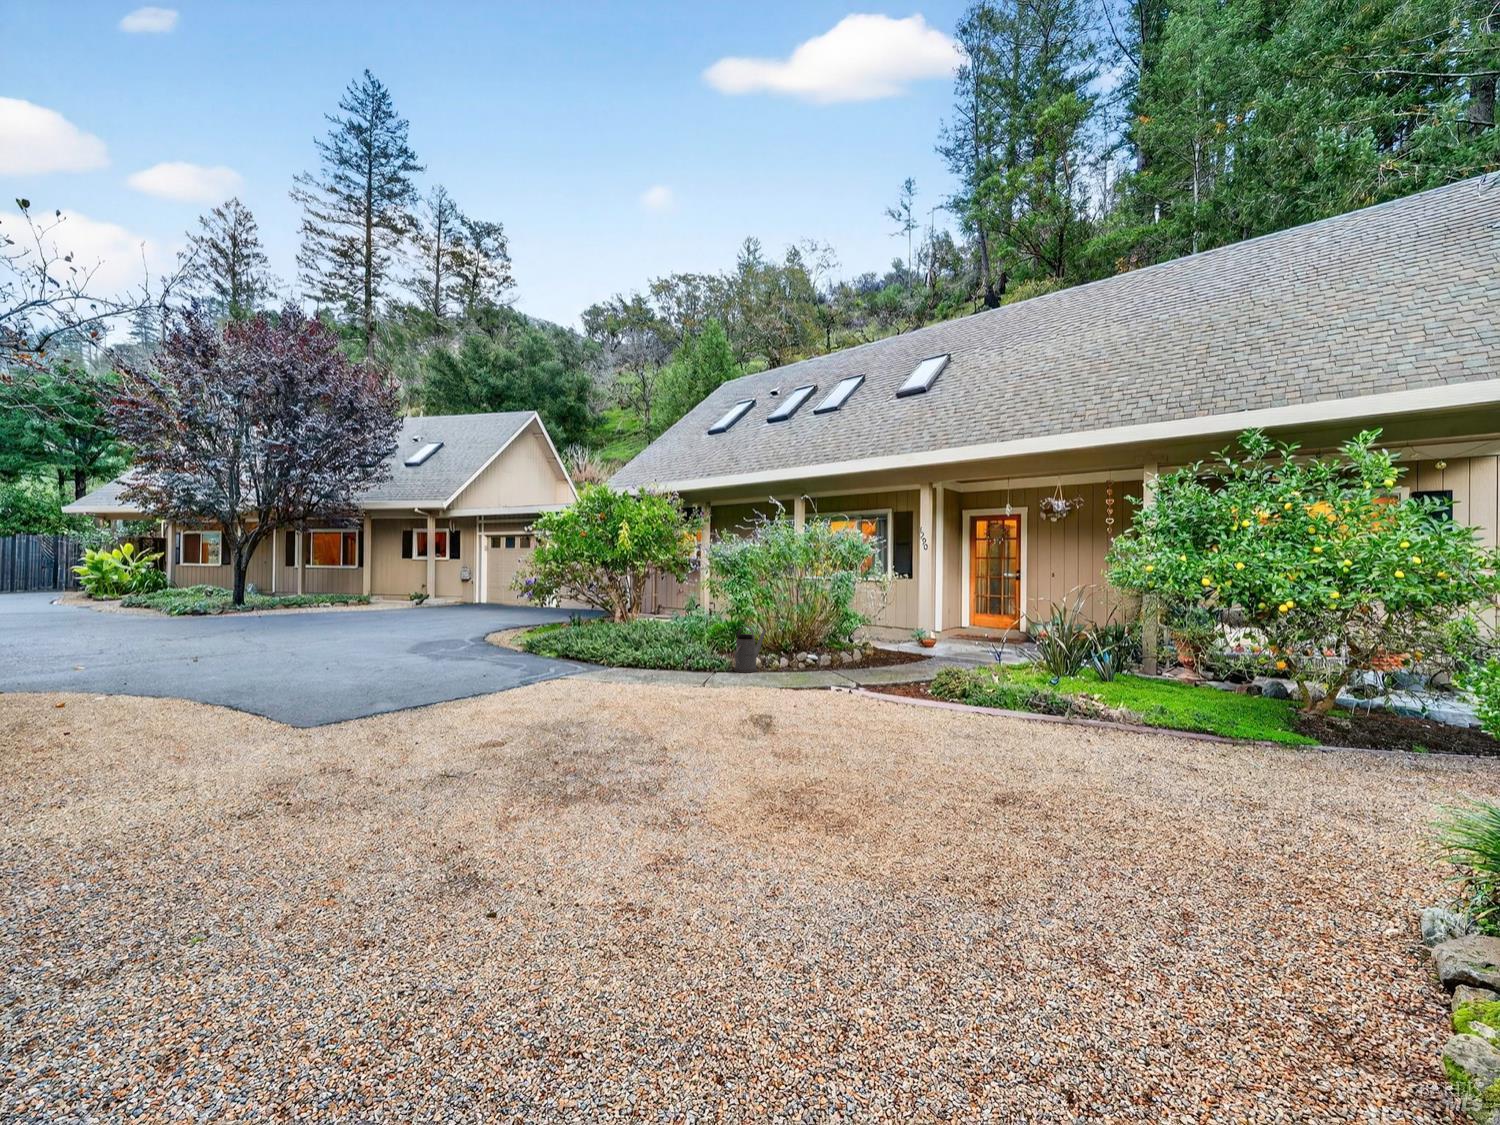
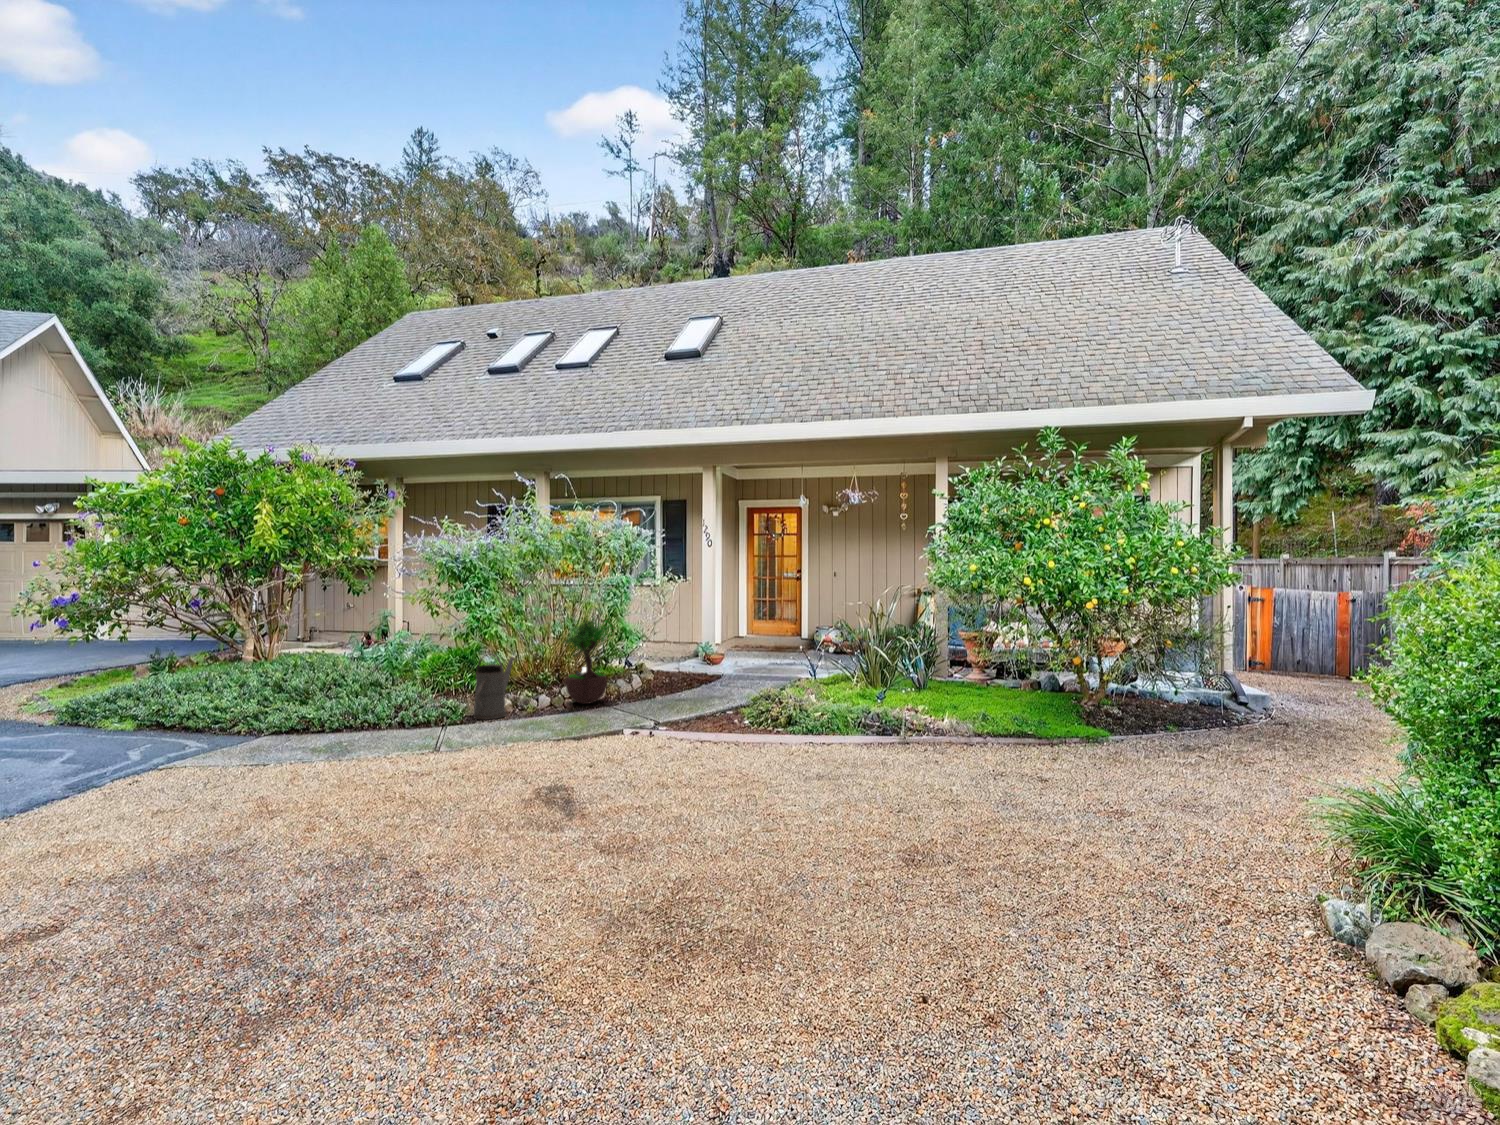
potted tree: none [794,597,837,668] -> present [565,618,612,704]

